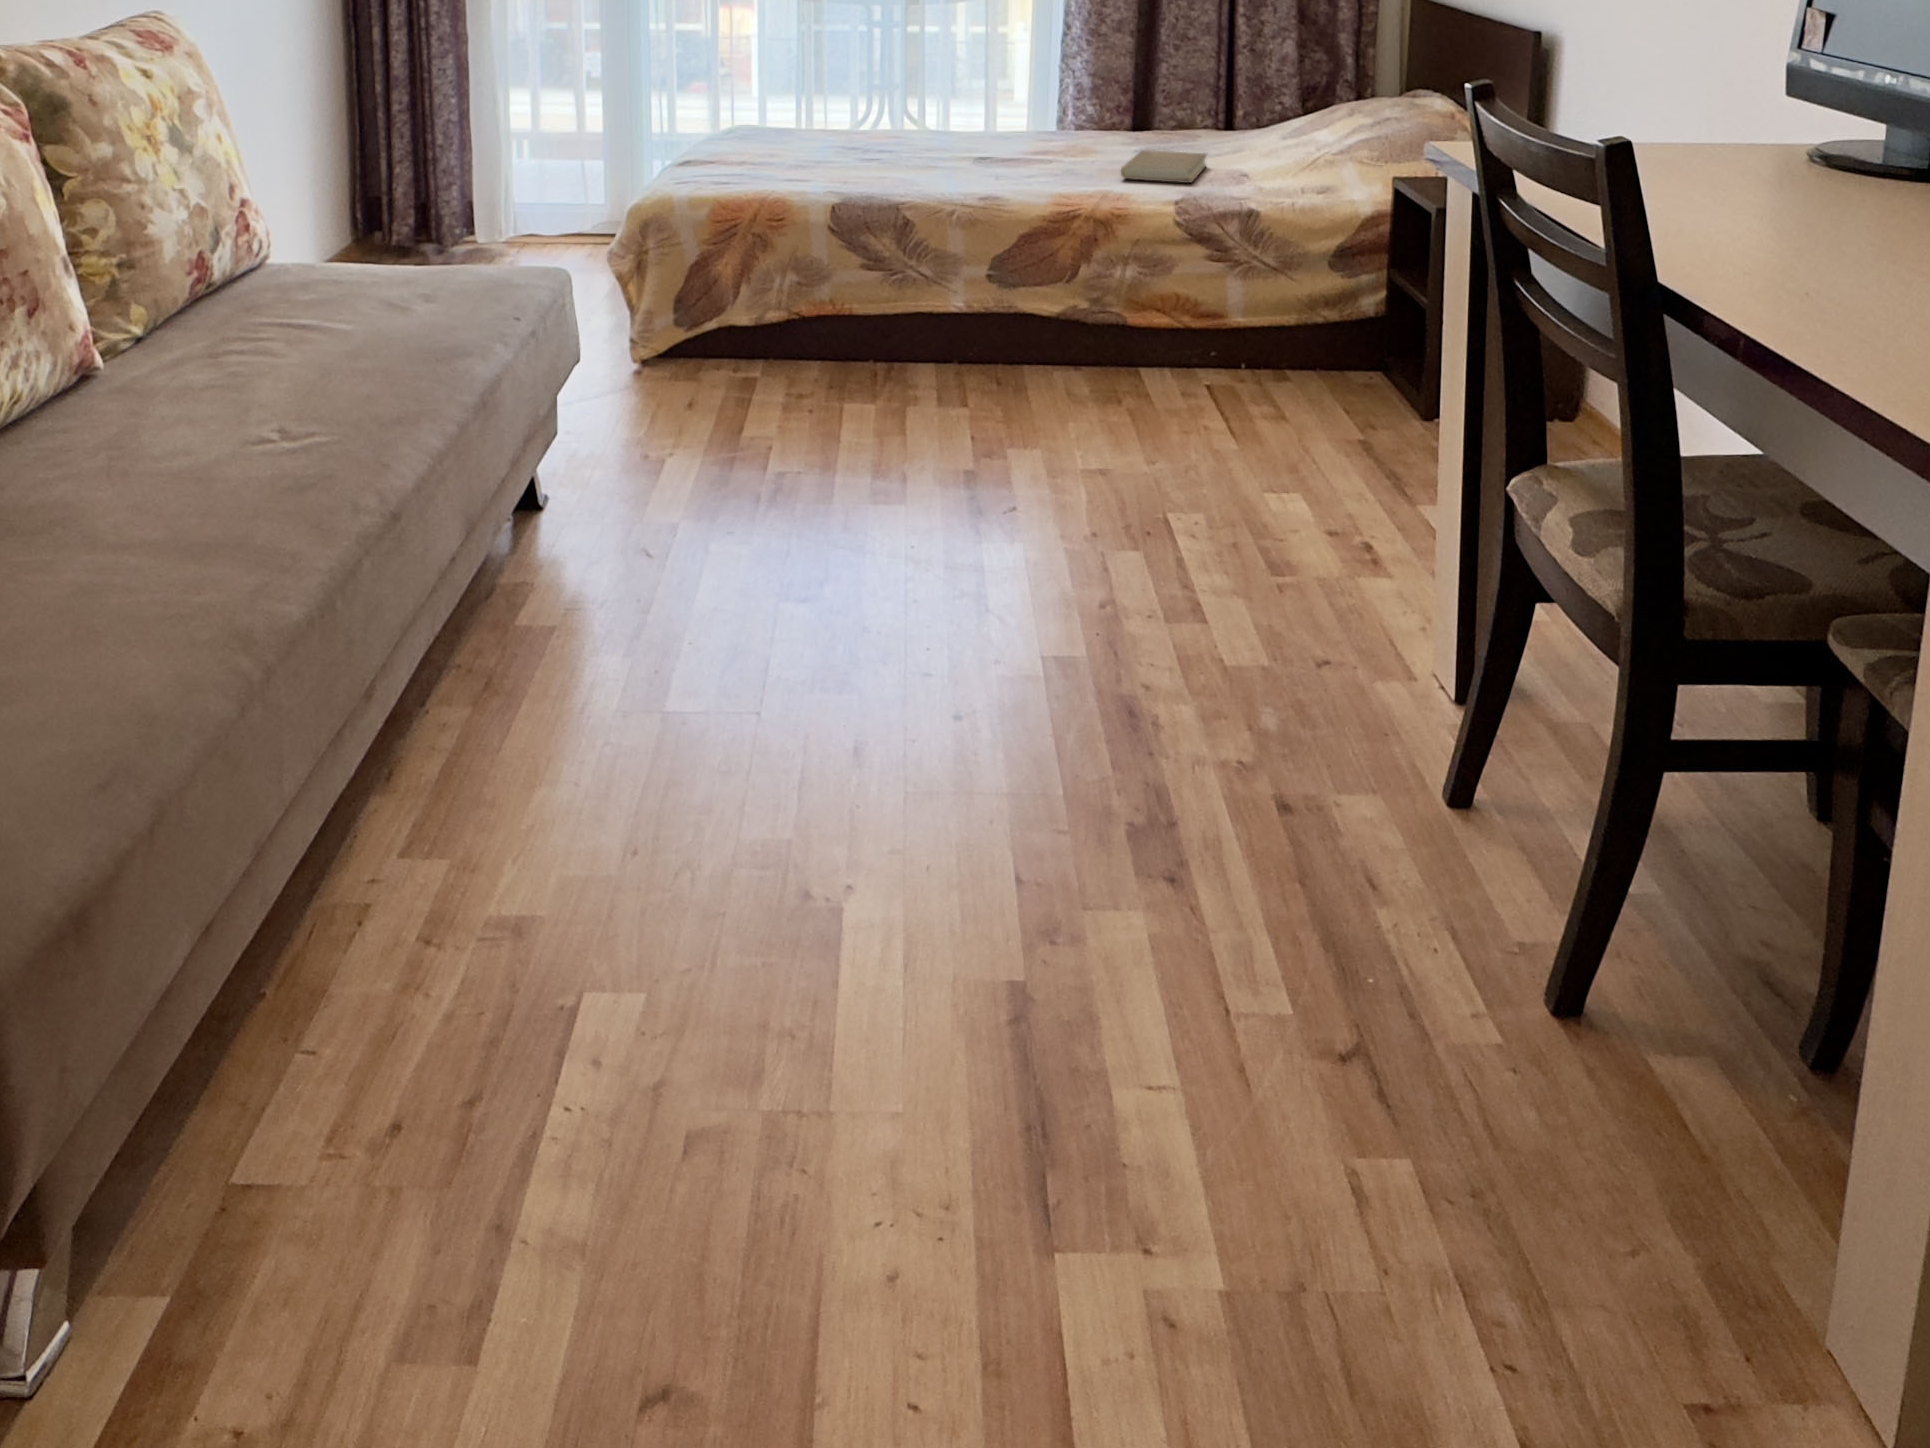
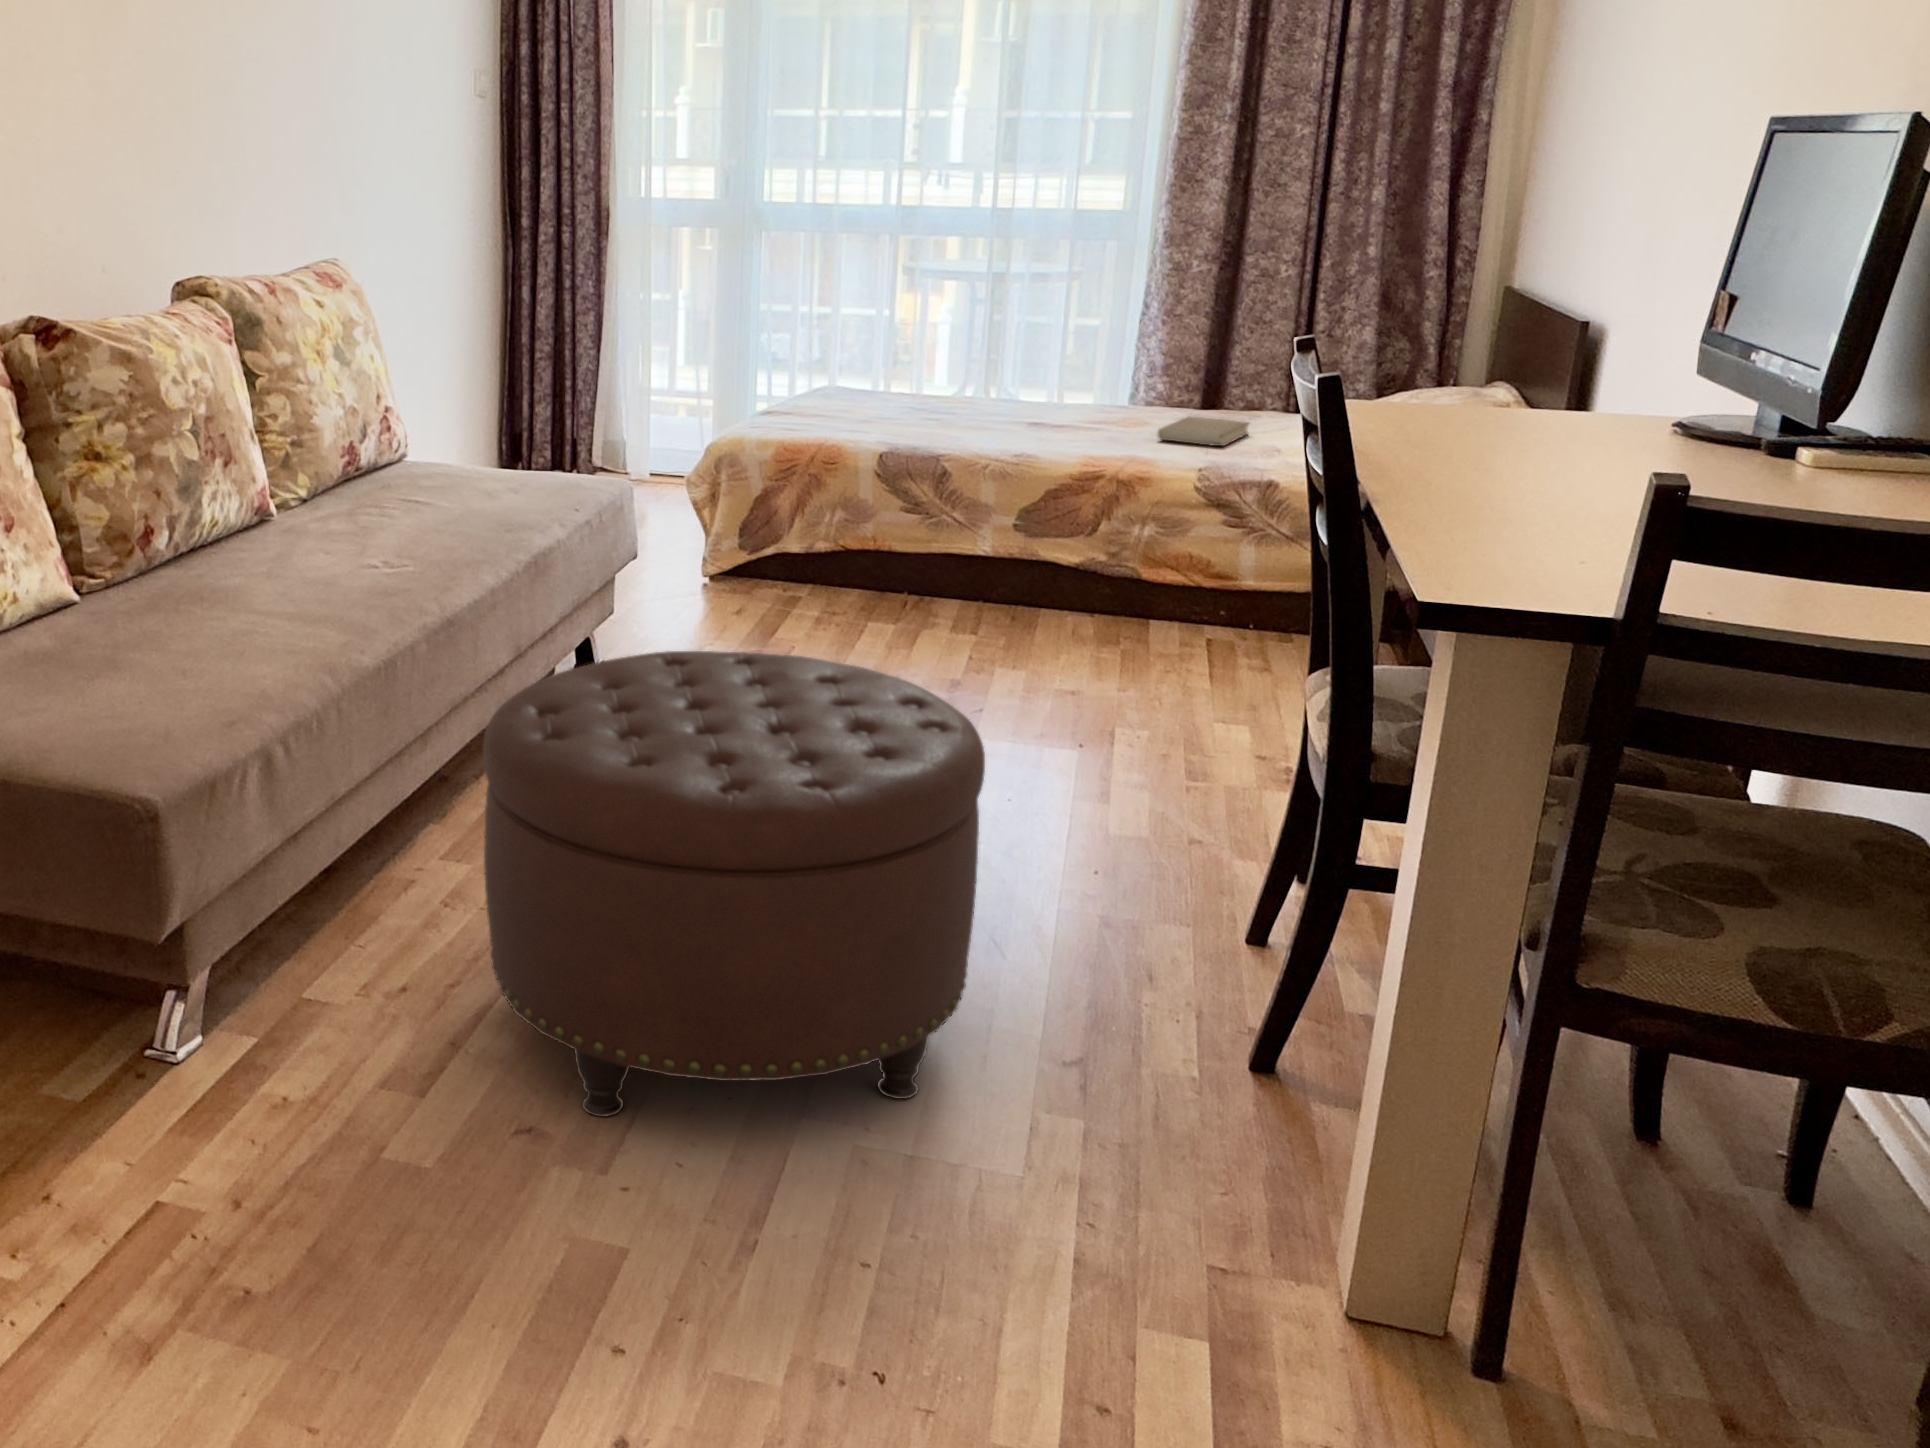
ottoman: none [513,544,1247,1358] -> present [483,651,985,1117]

